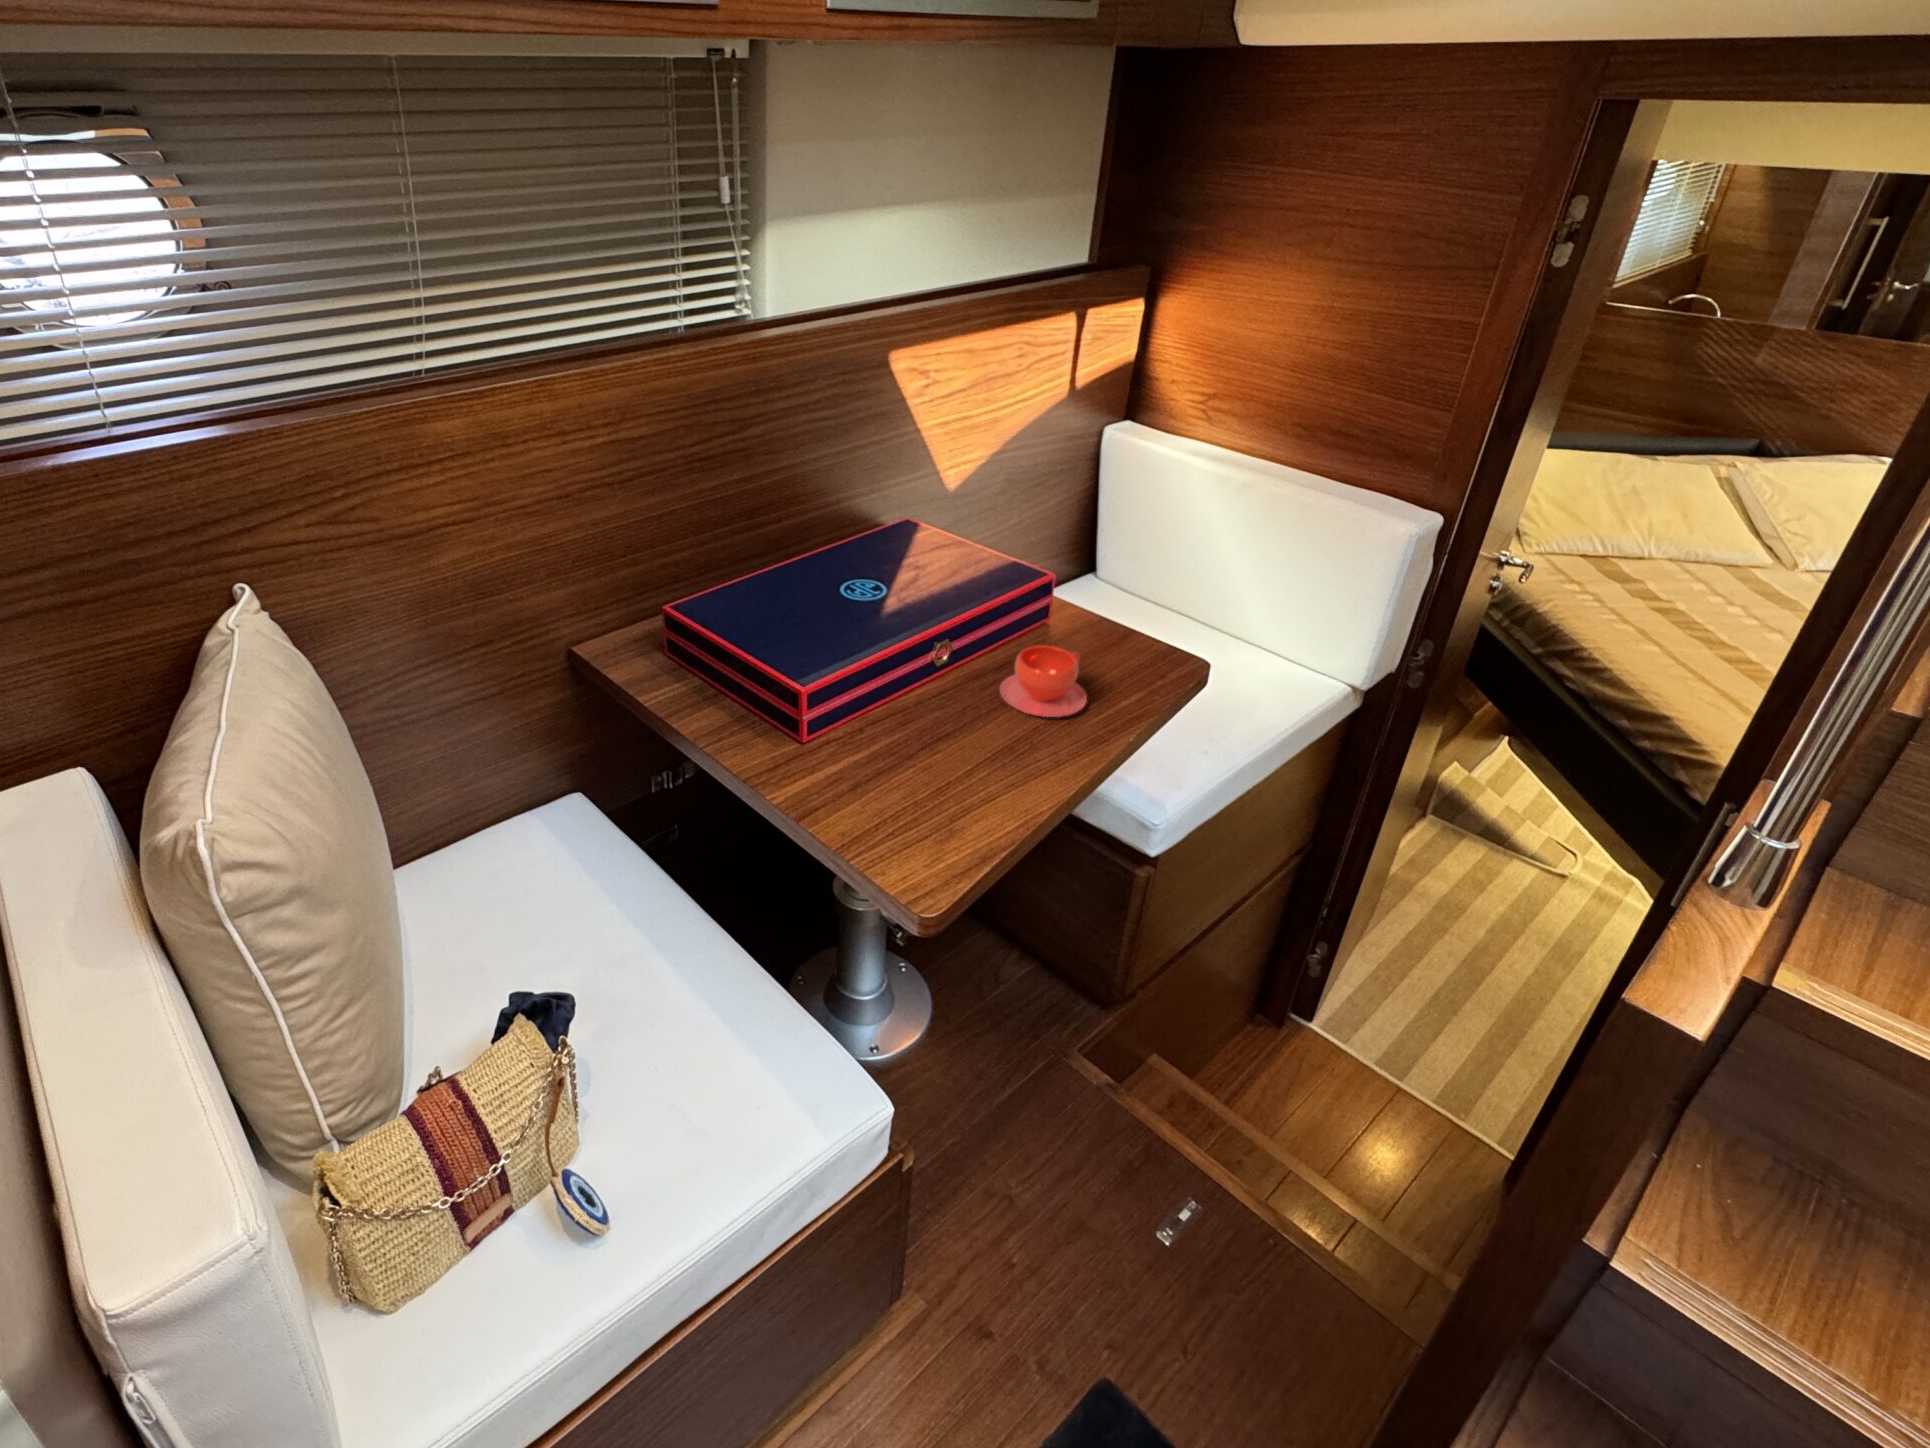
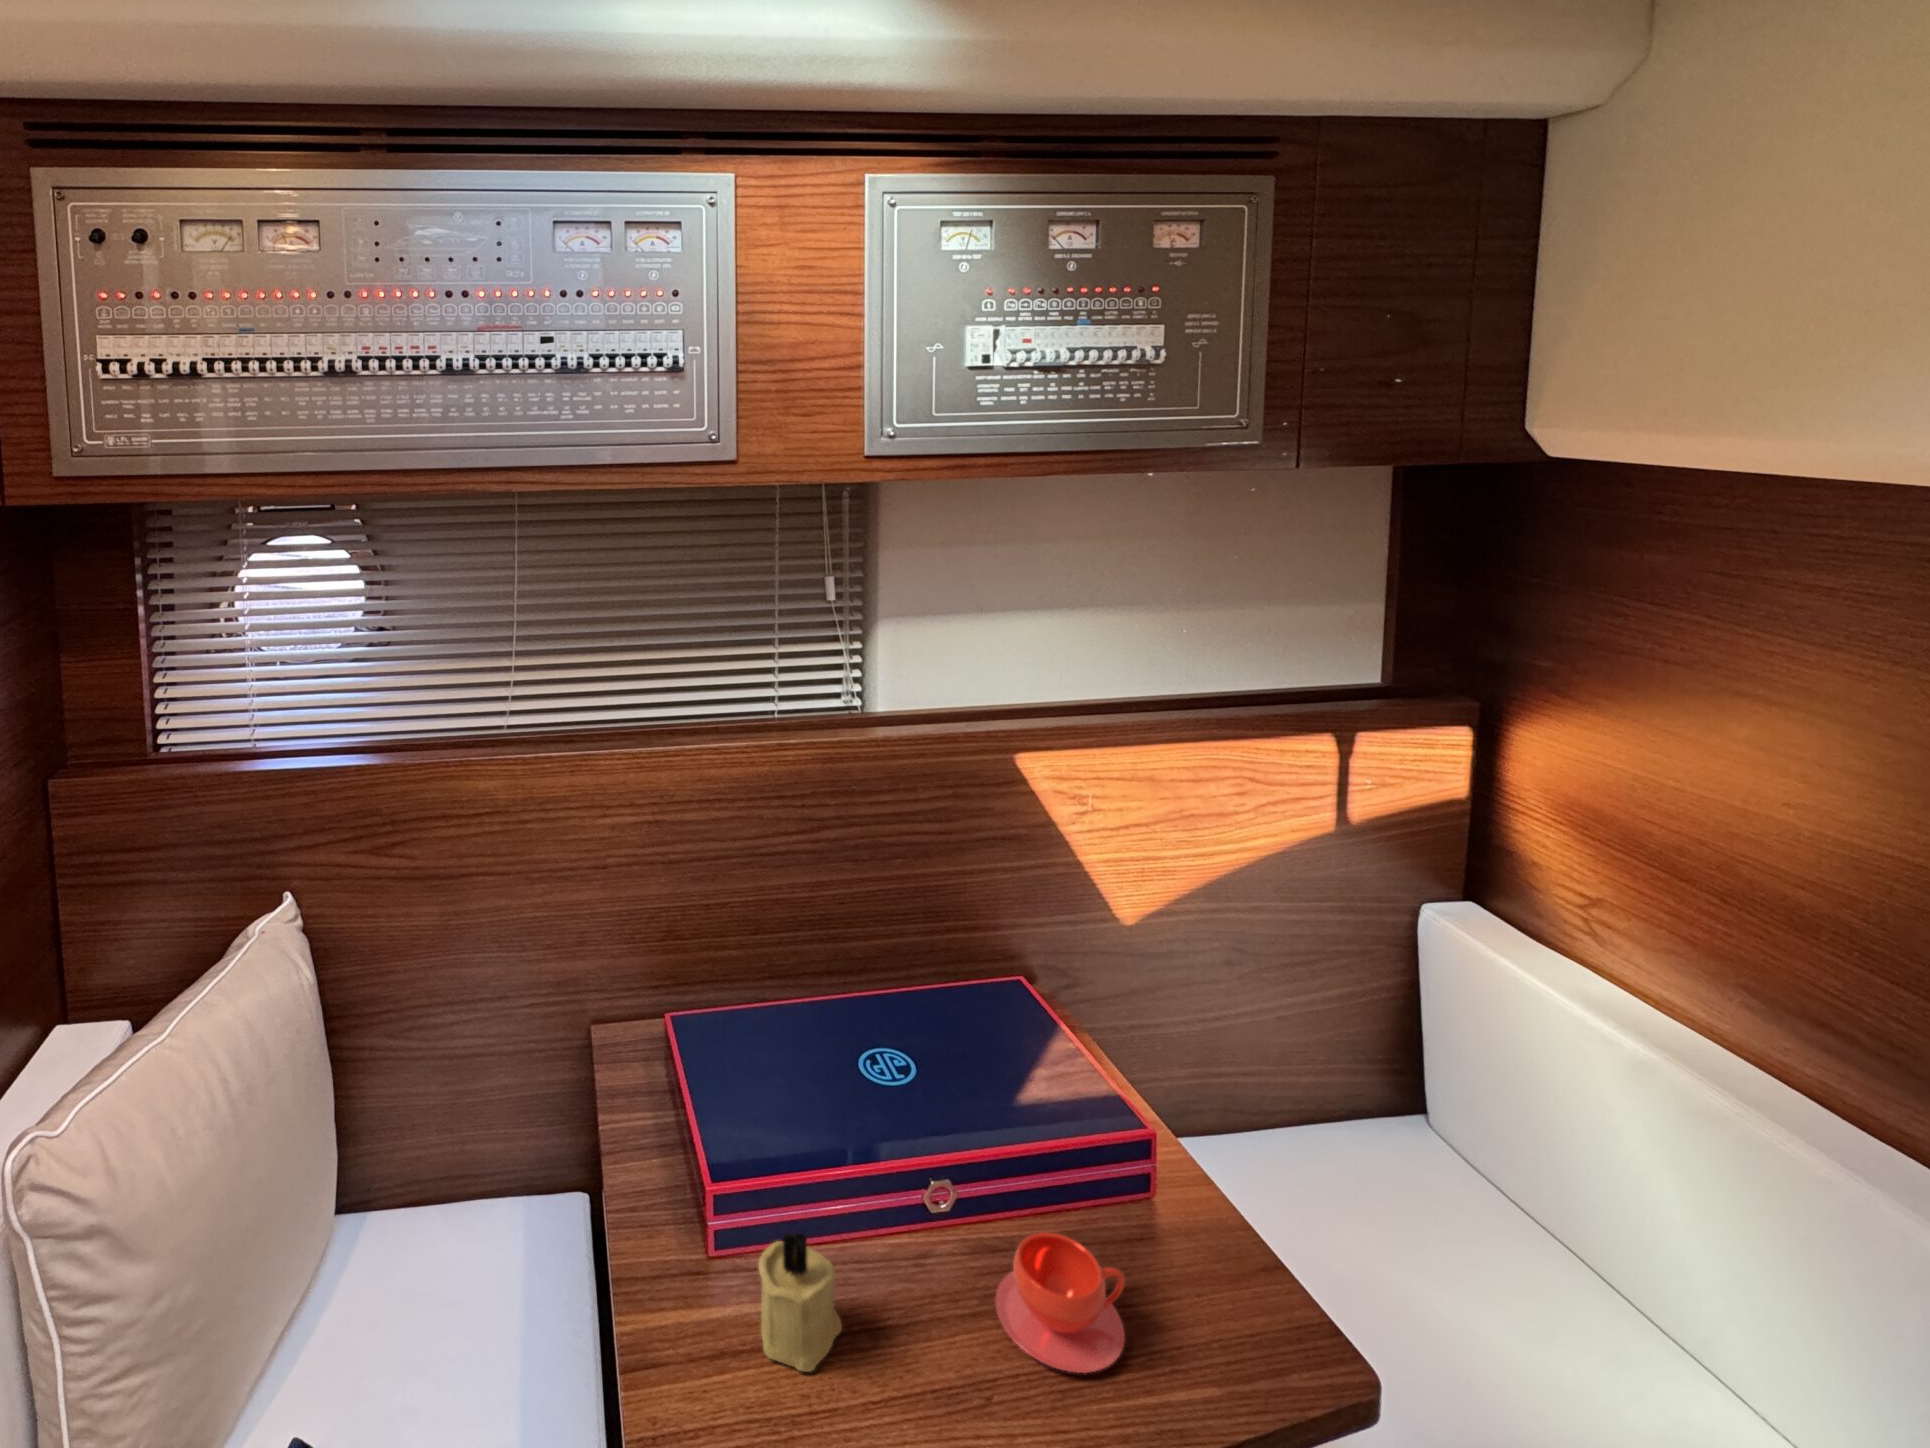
candle: none [874,685,932,777] -> present [759,1231,842,1372]

